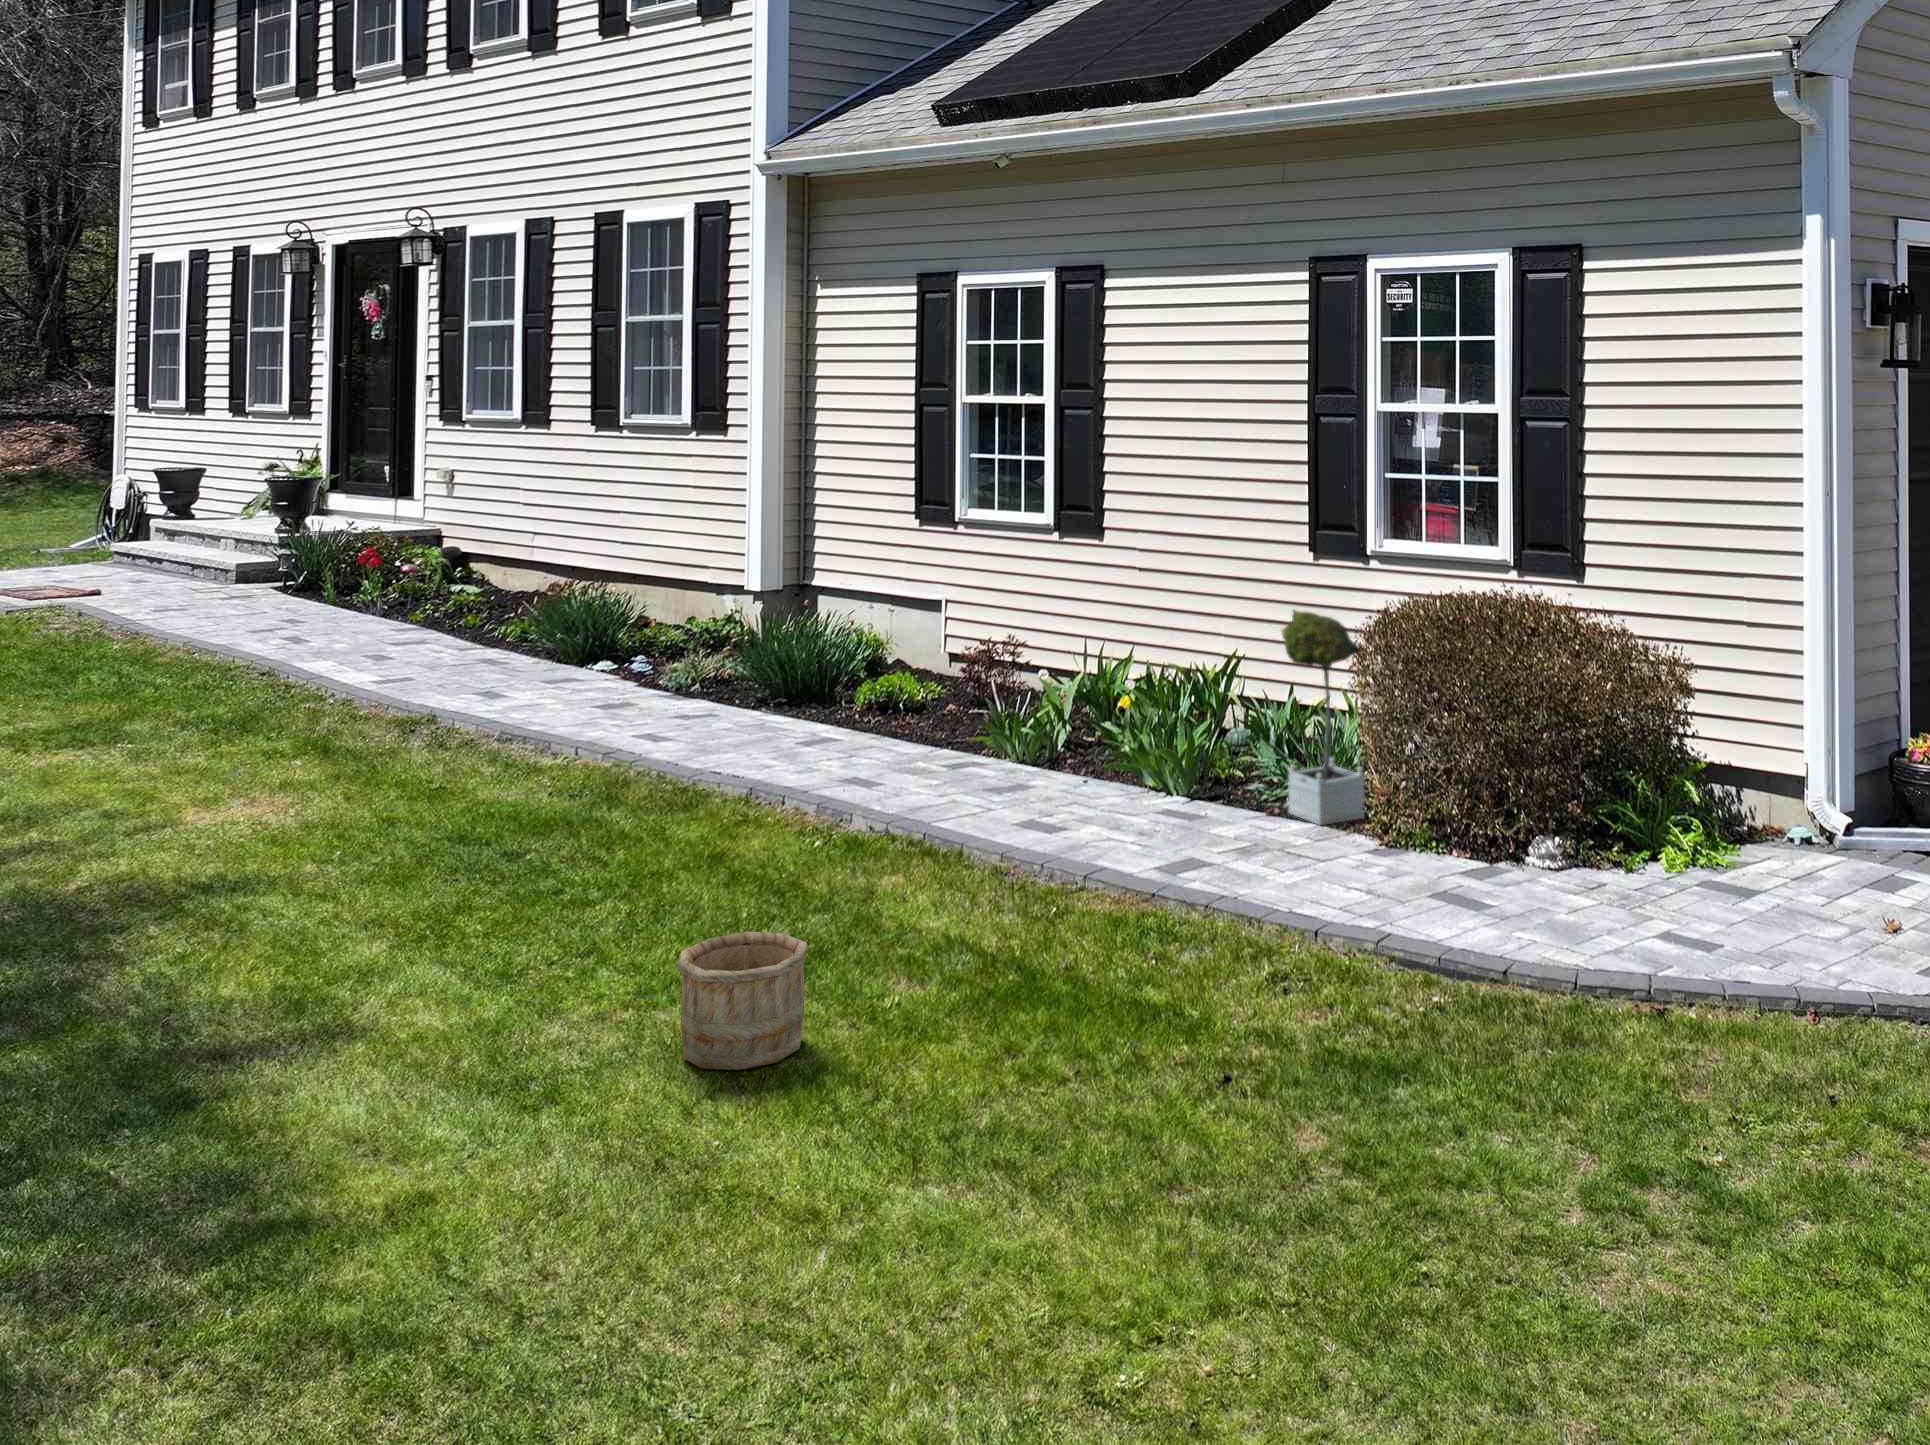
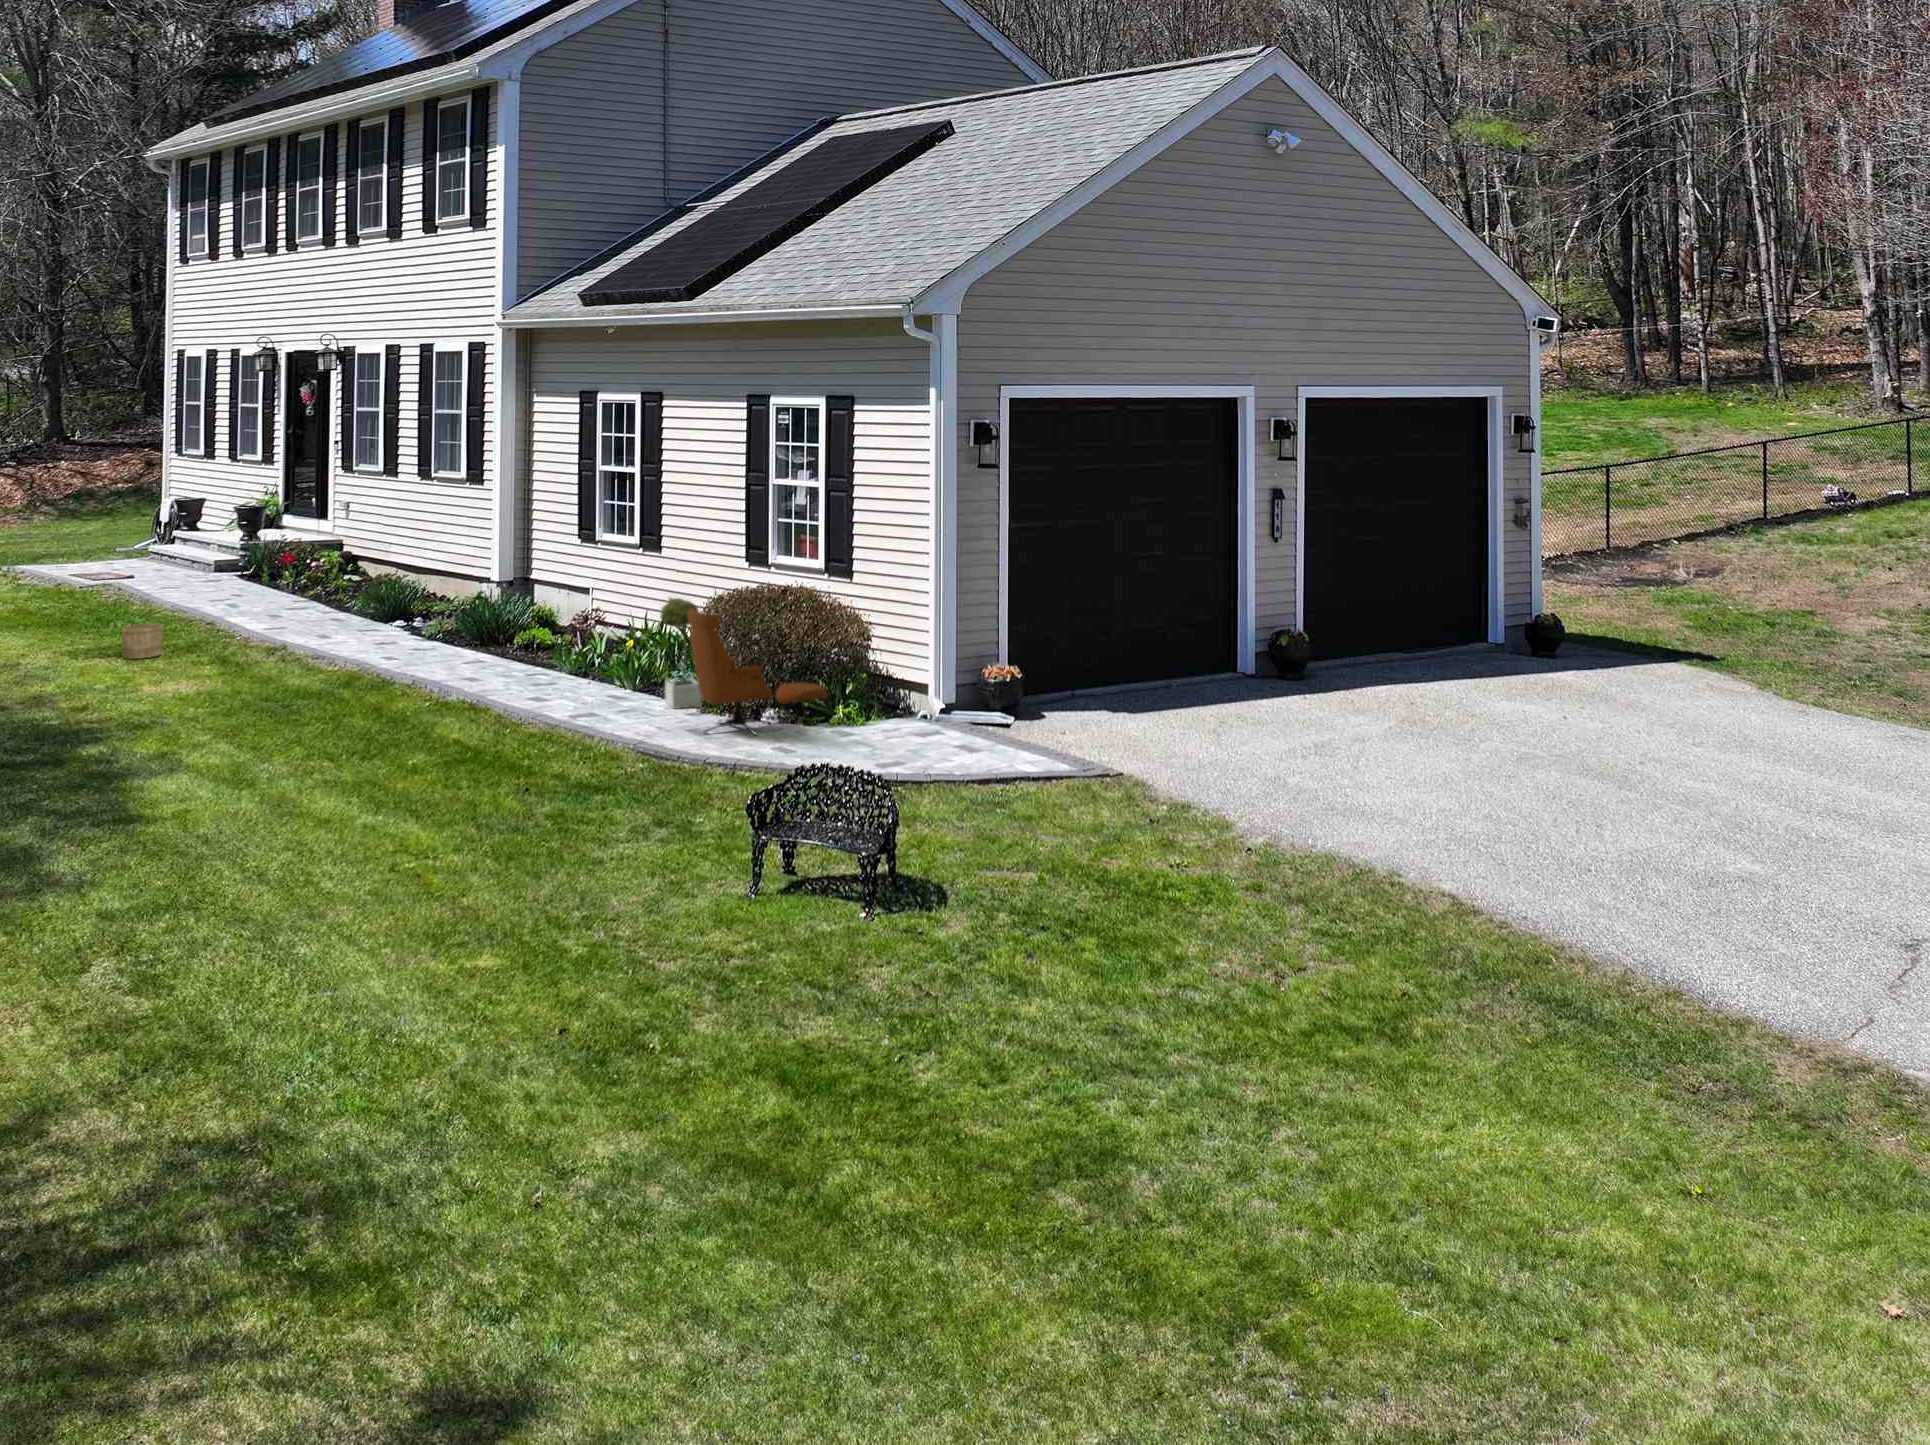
lounge chair: none [1424,630,1650,886] -> present [688,608,828,735]
wooden bucket: present [677,931,808,1070] -> present [121,623,163,659]

